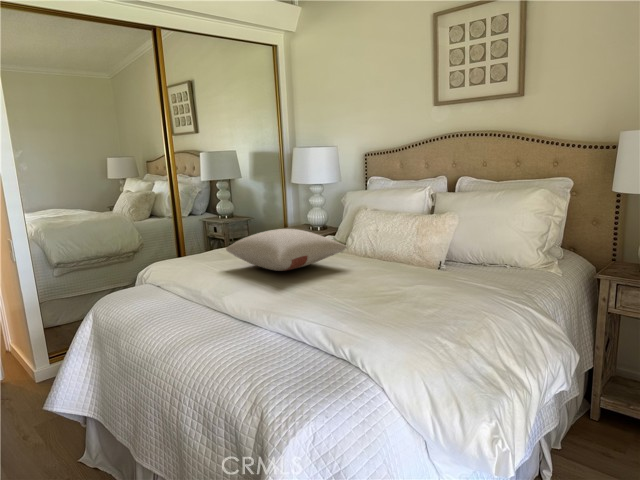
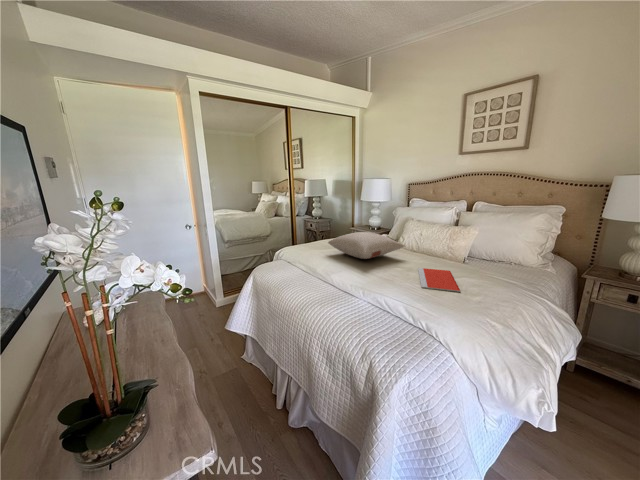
notebook: none [359,278,414,305] -> present [418,268,460,292]

